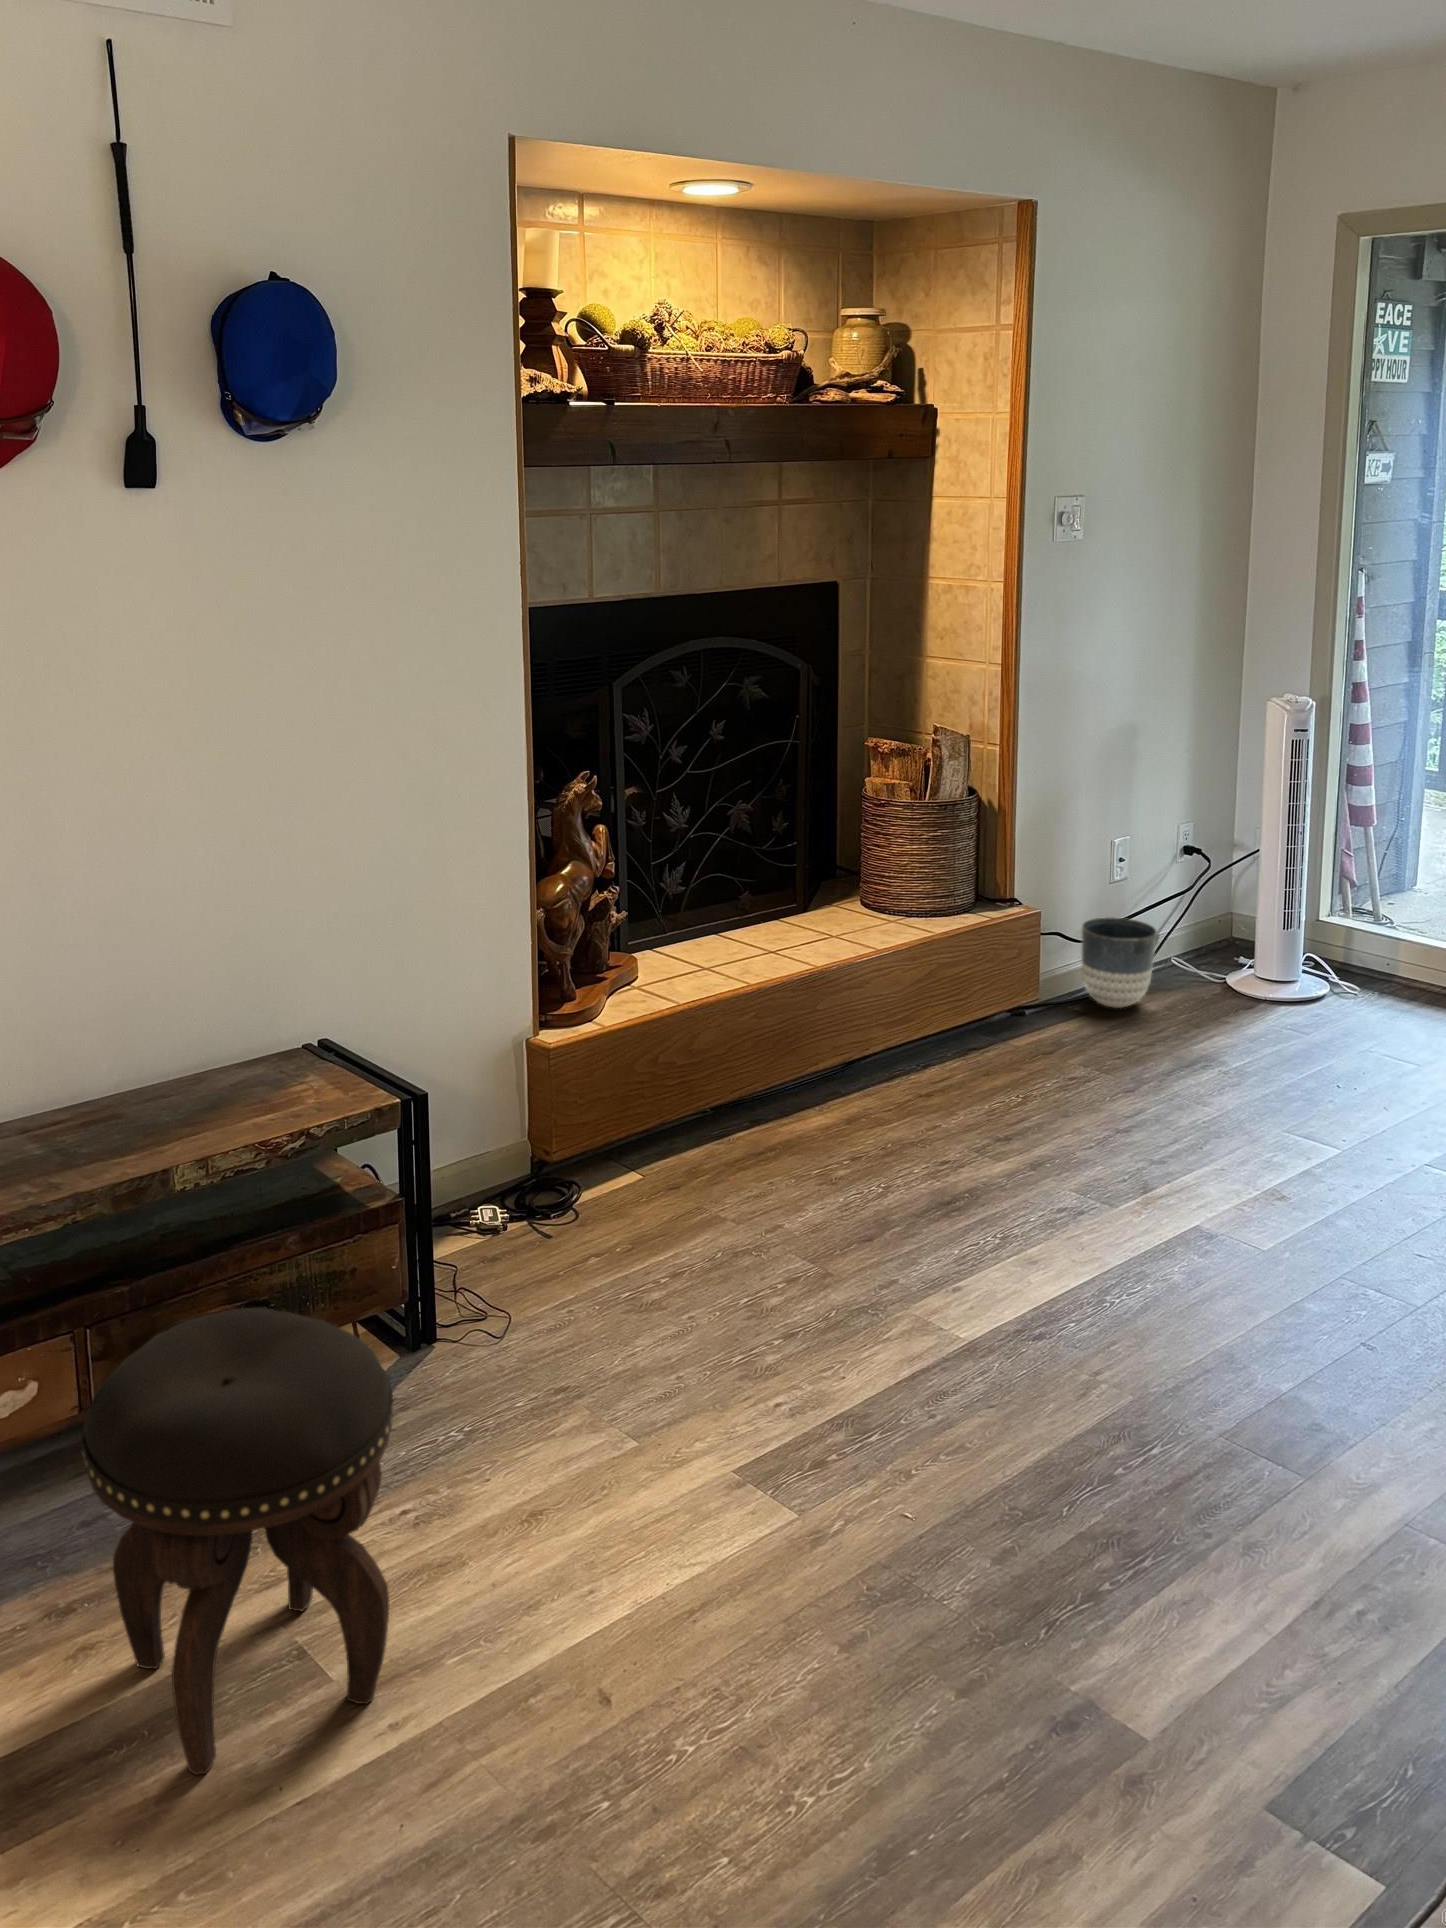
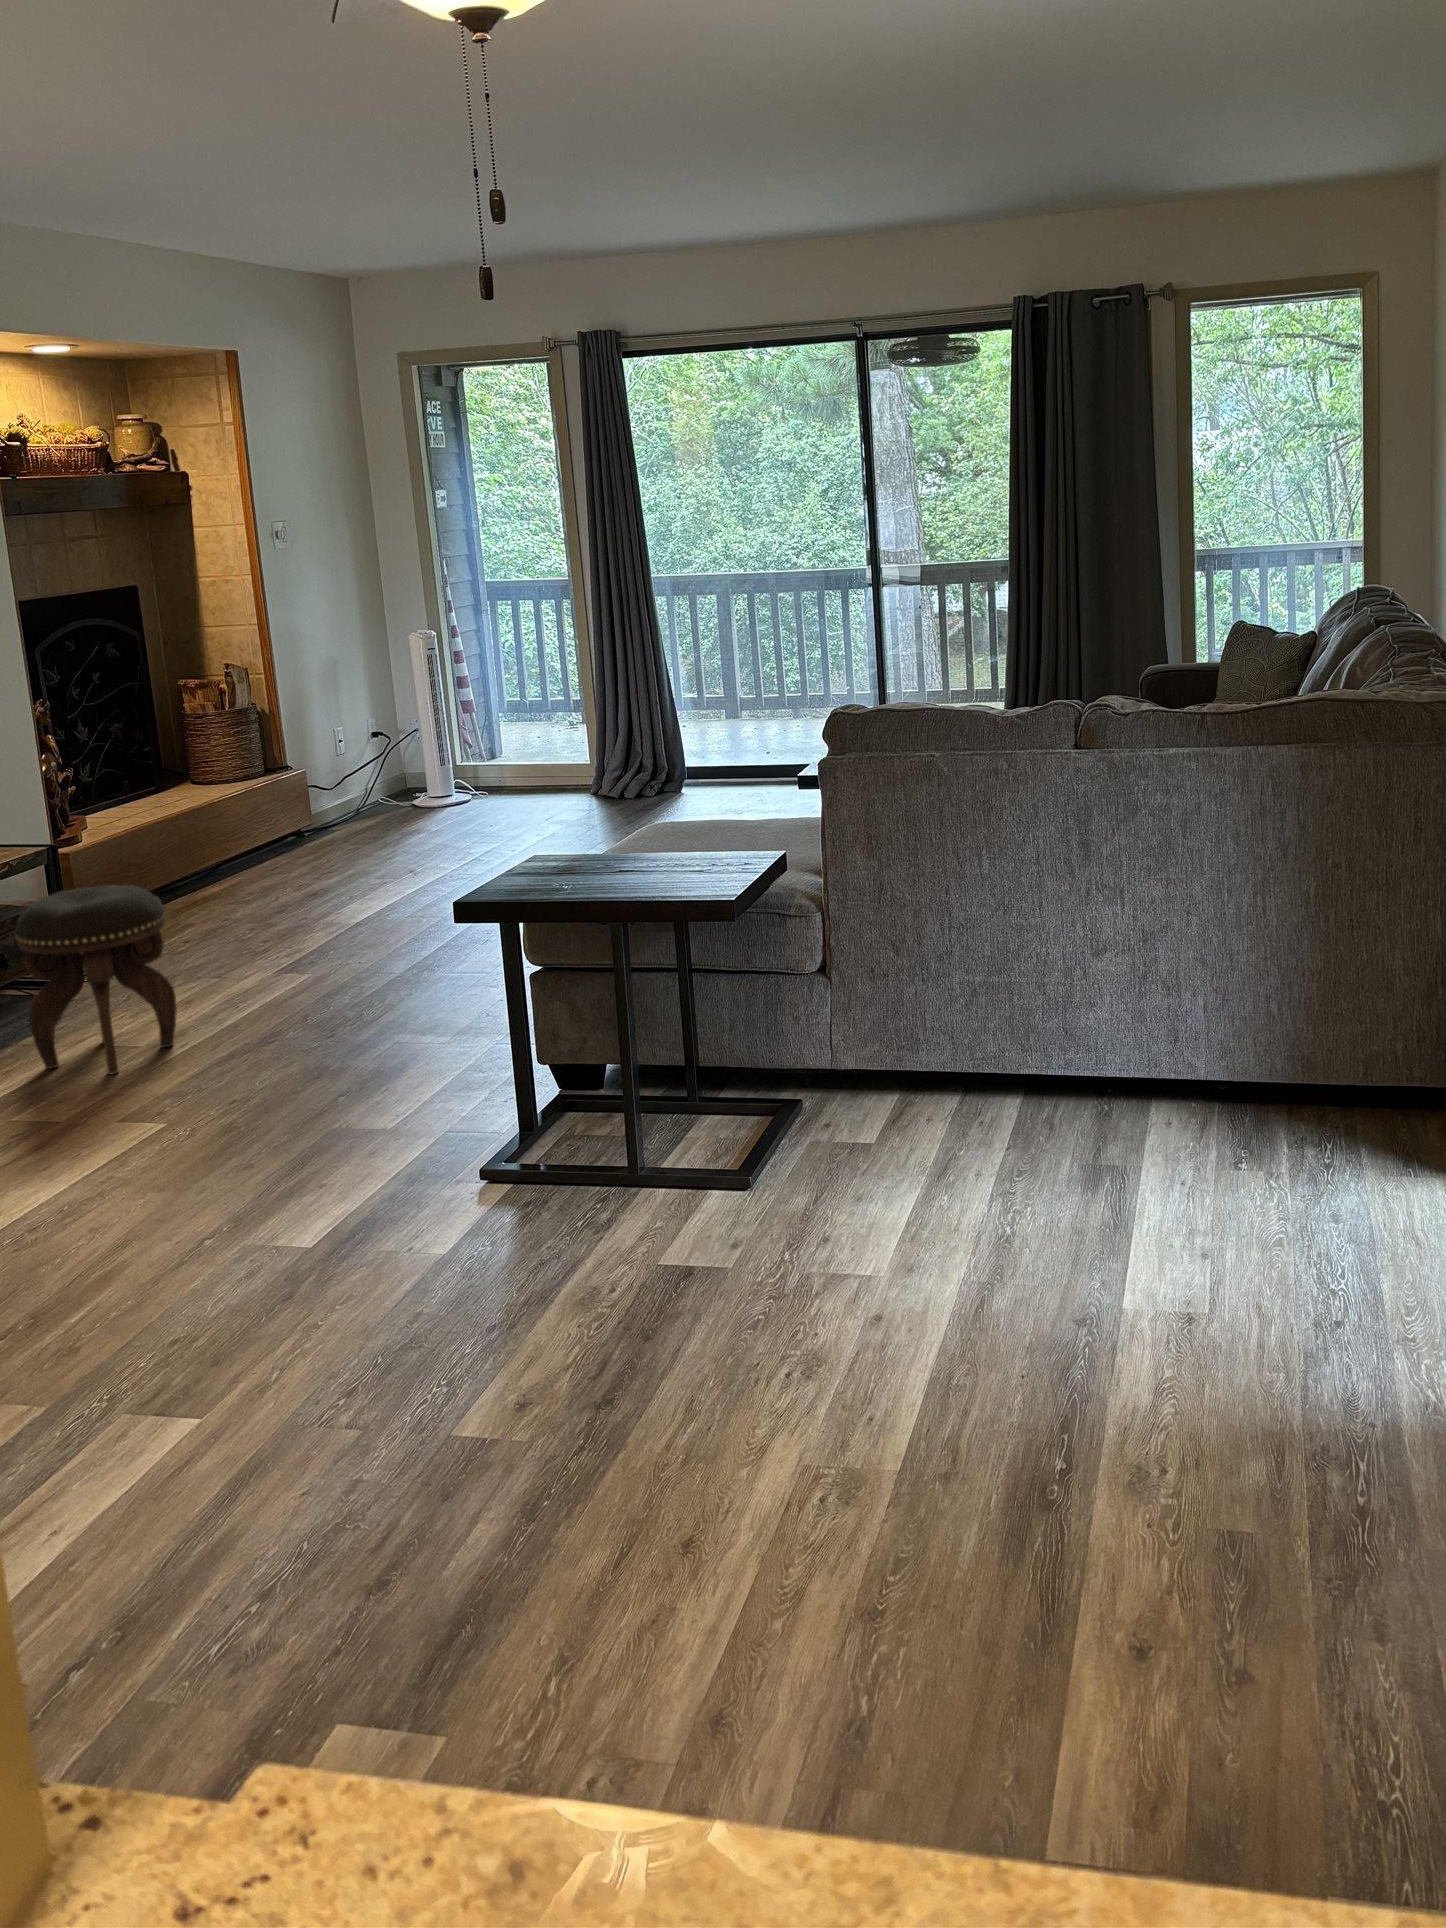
planter: present [1082,917,1157,1008] -> none [329,771,376,823]

